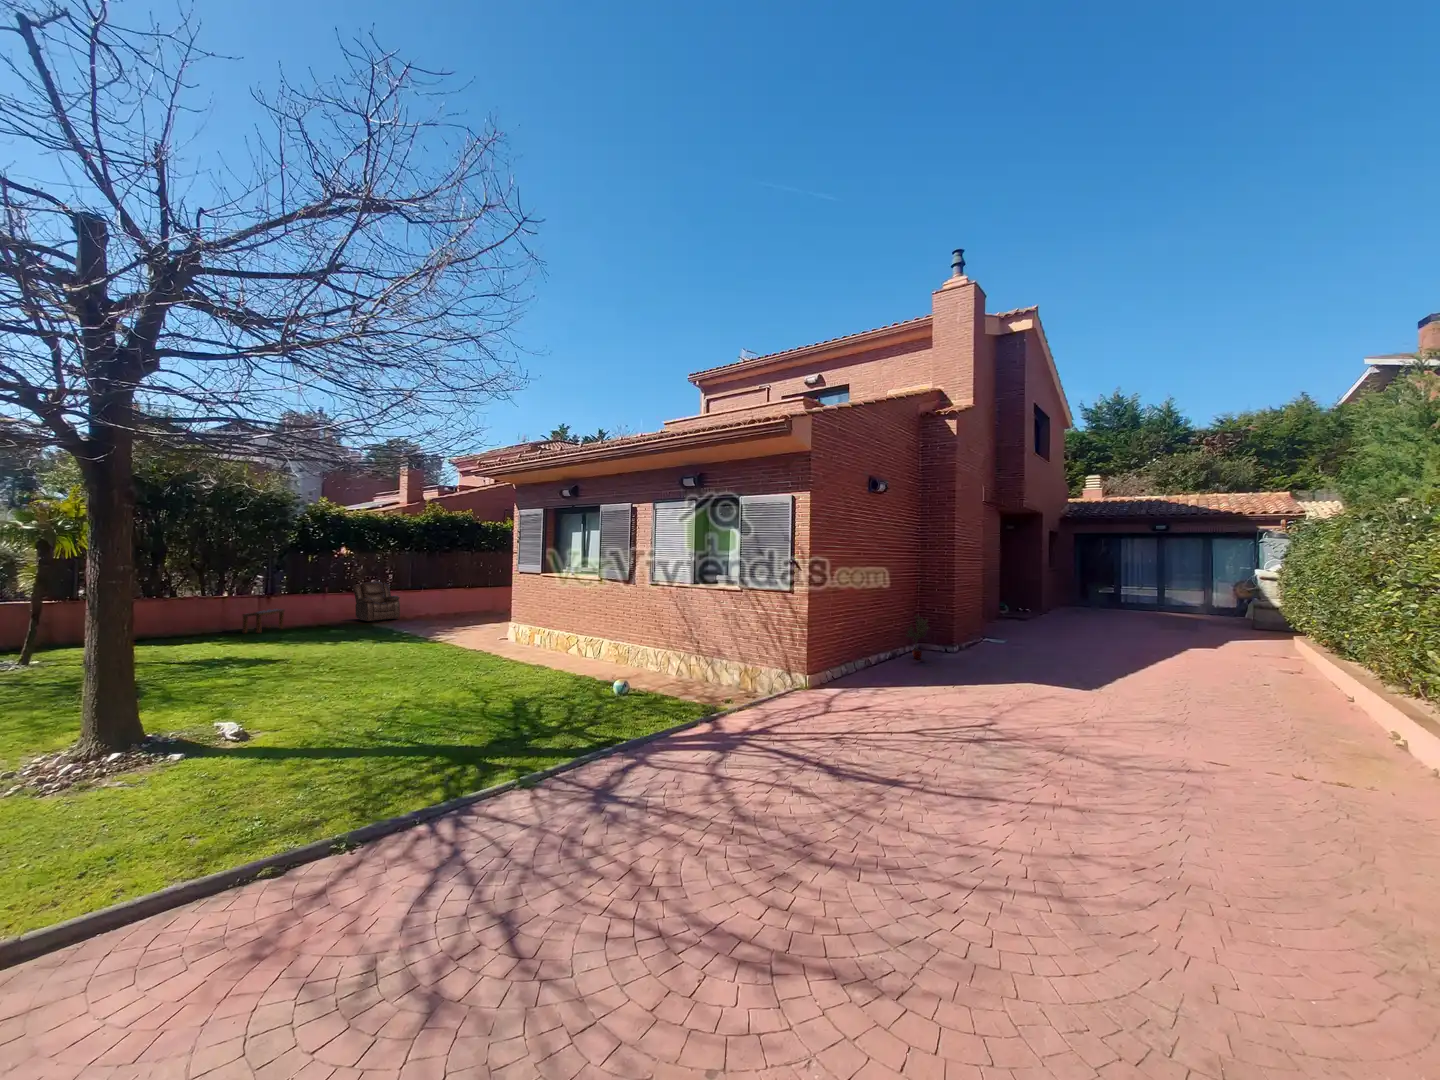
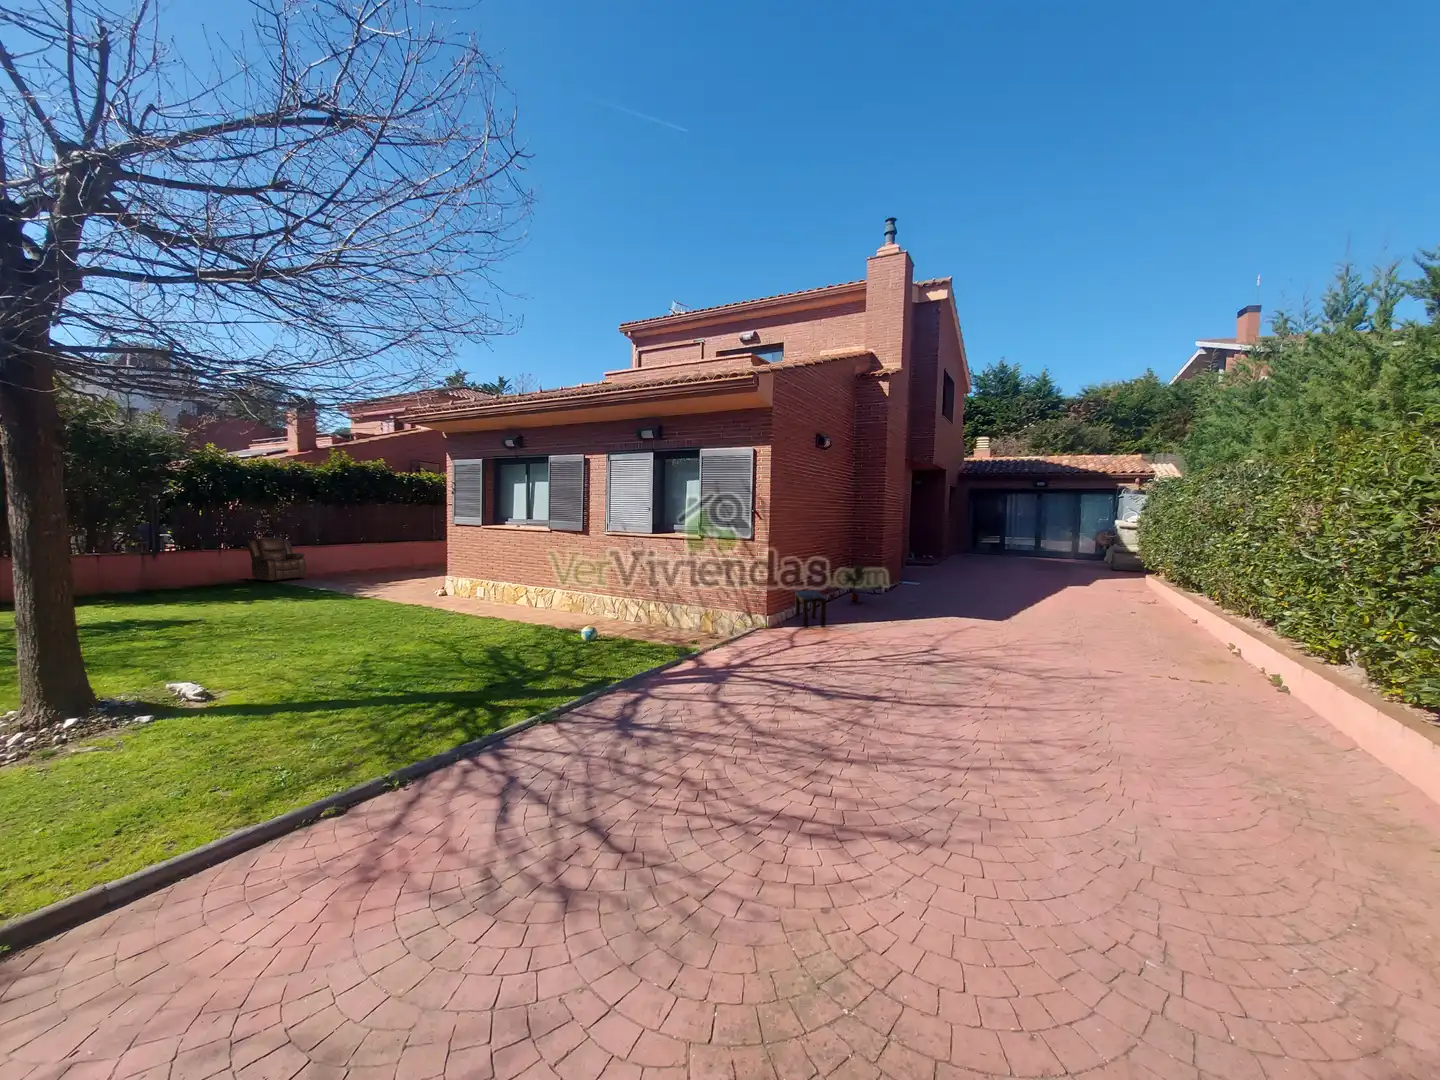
bench: present [242,609,285,633] -> present [795,590,826,627]

